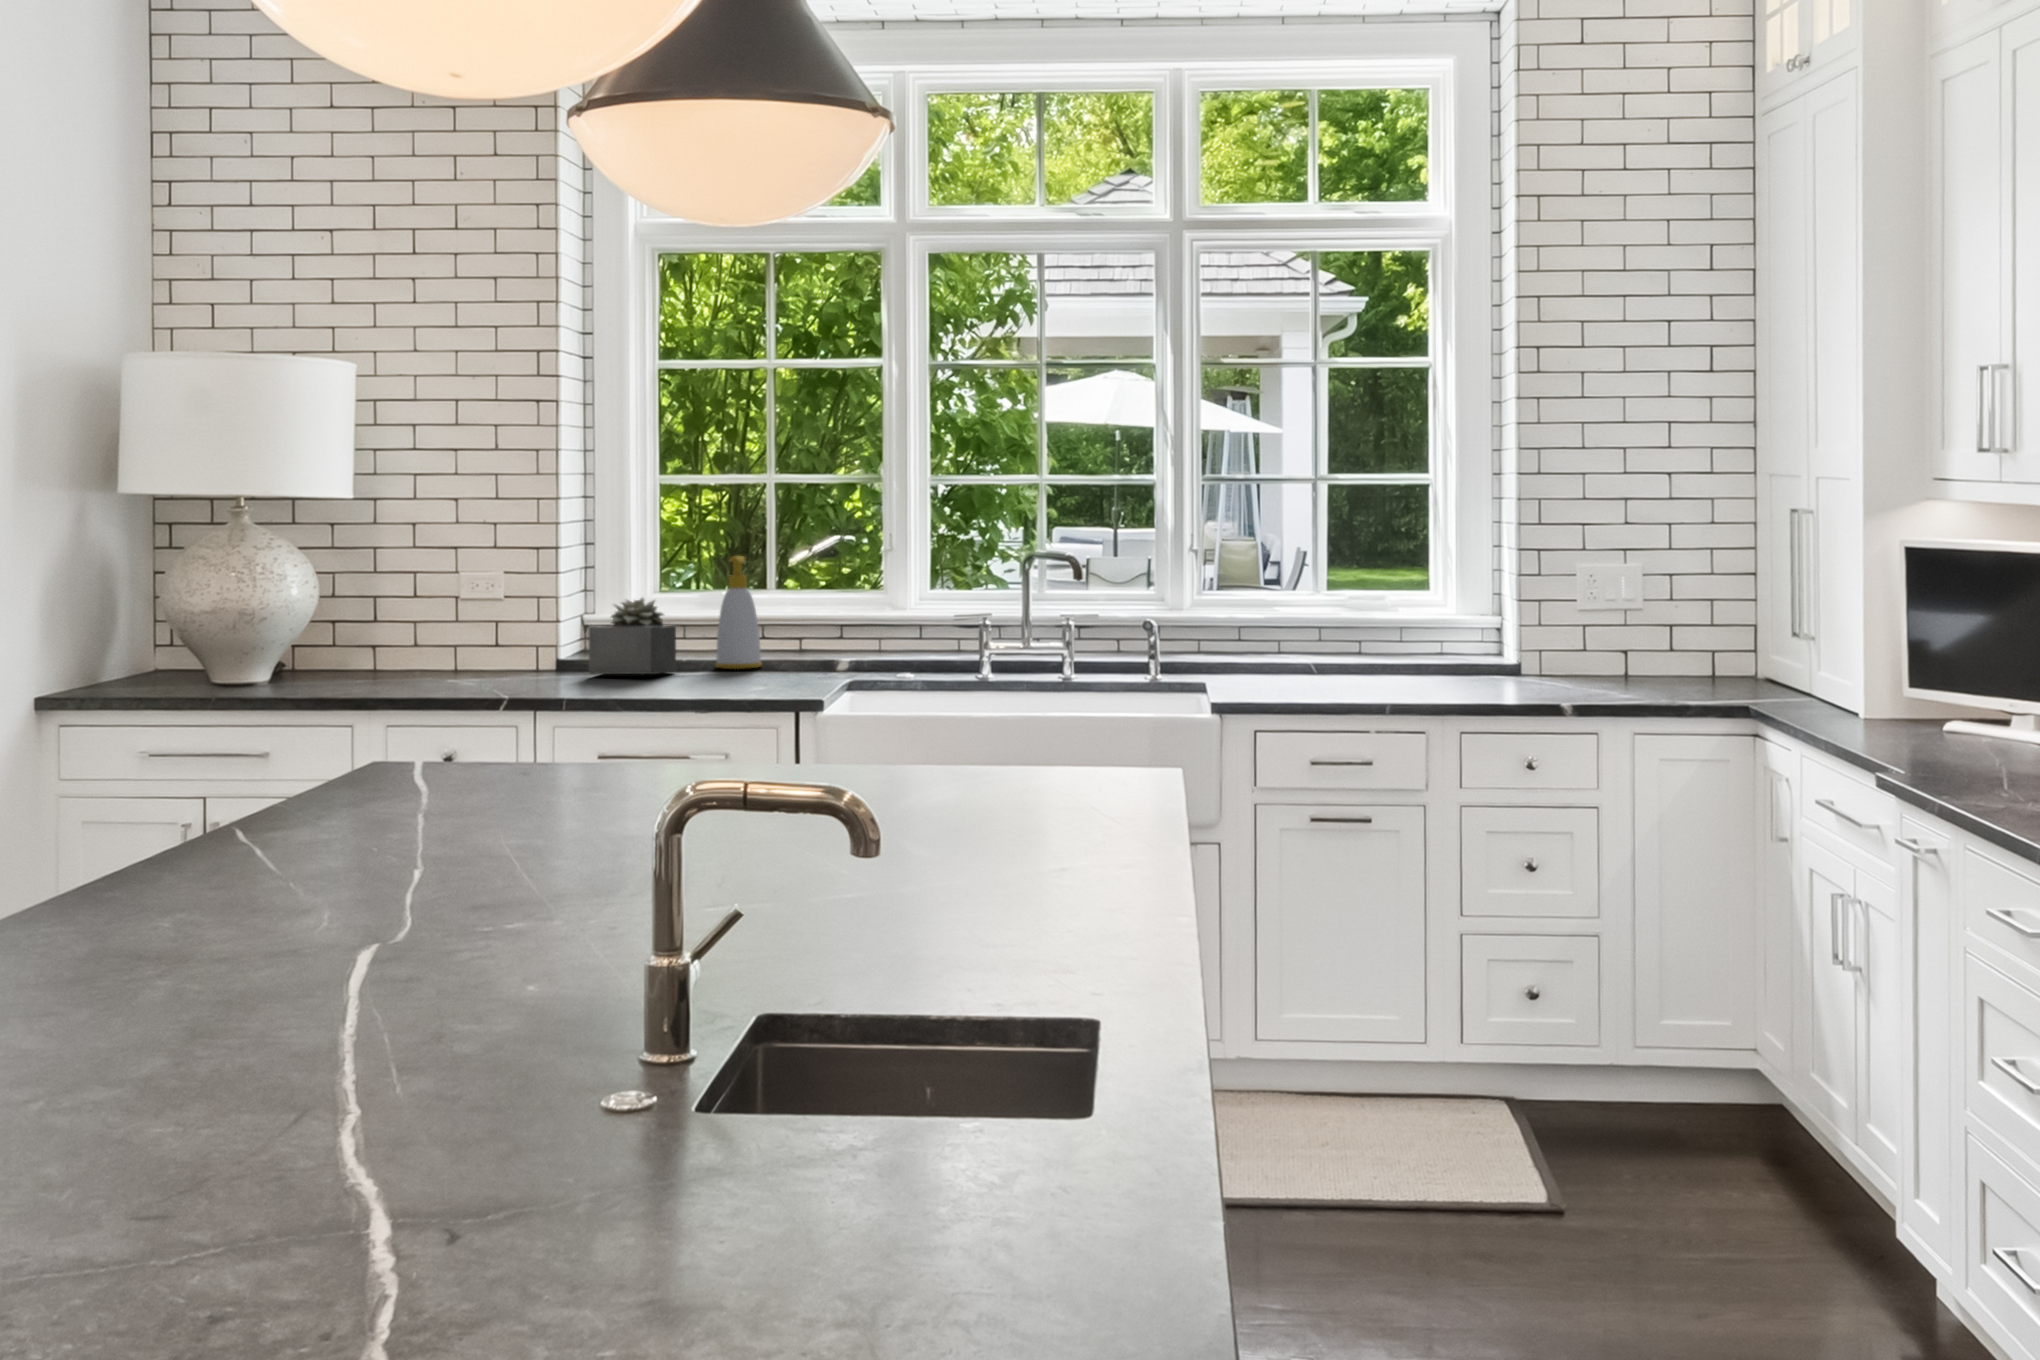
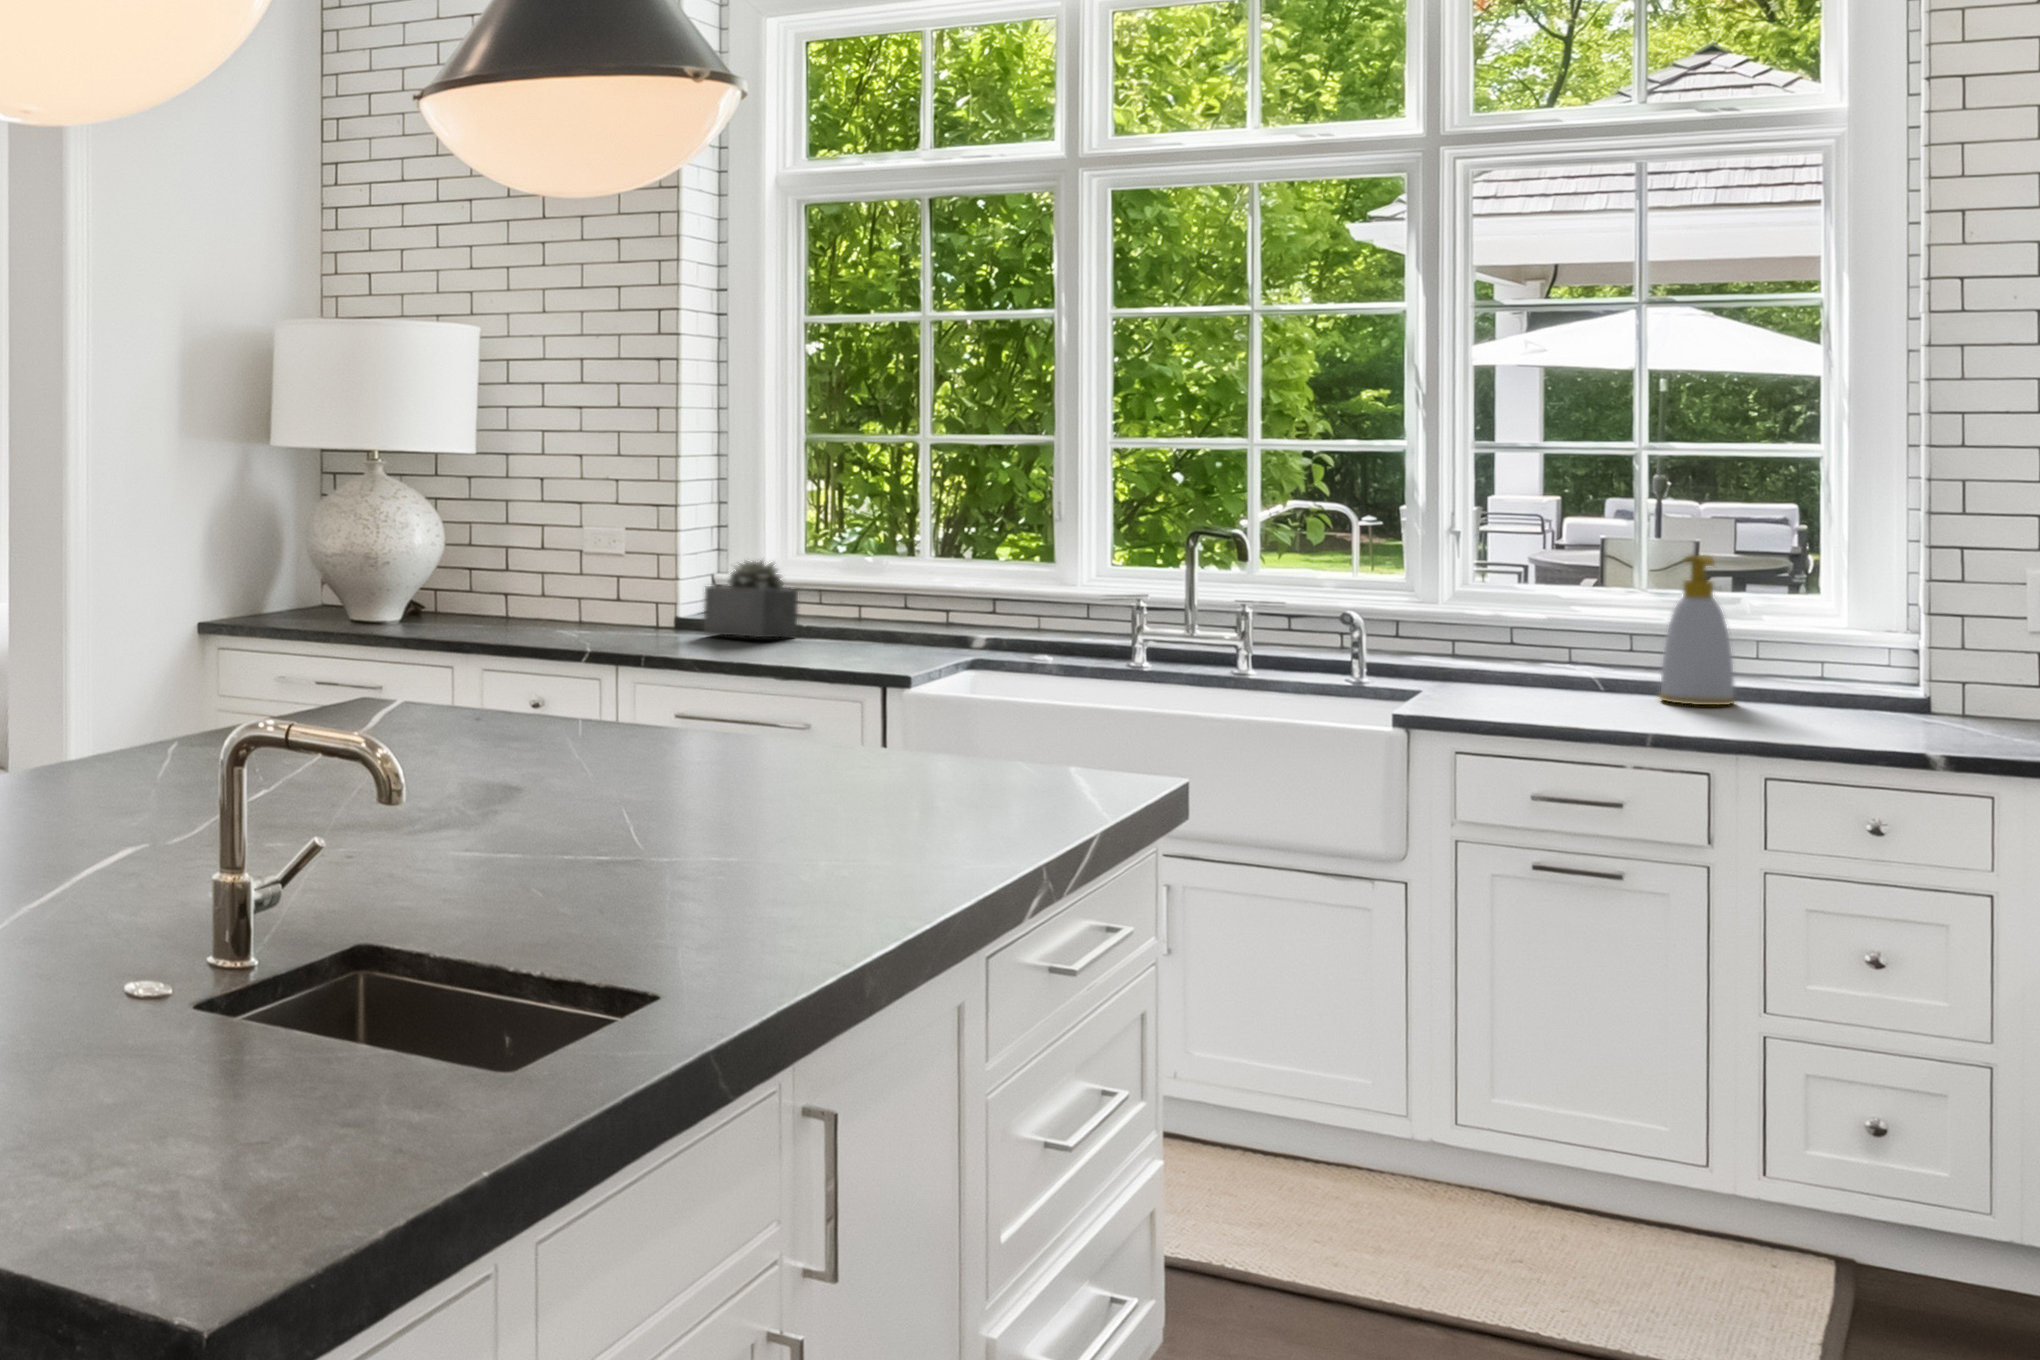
soap bottle: present [715,556,762,669] -> present [1659,555,1735,705]

